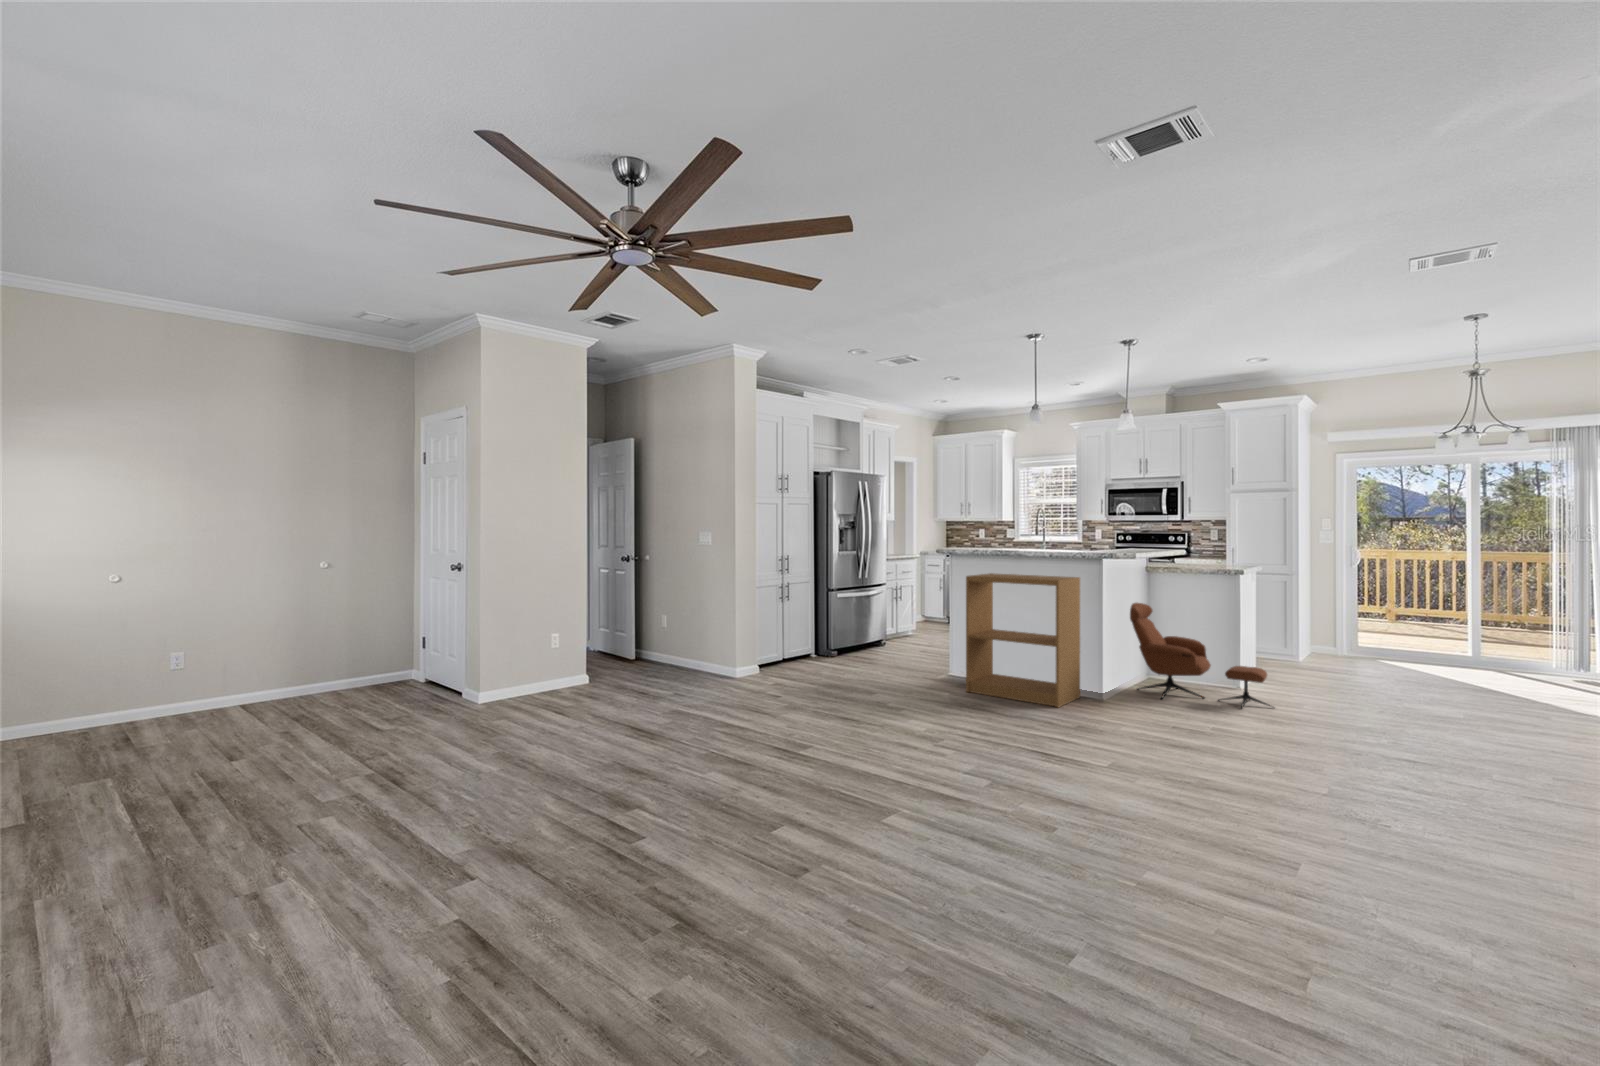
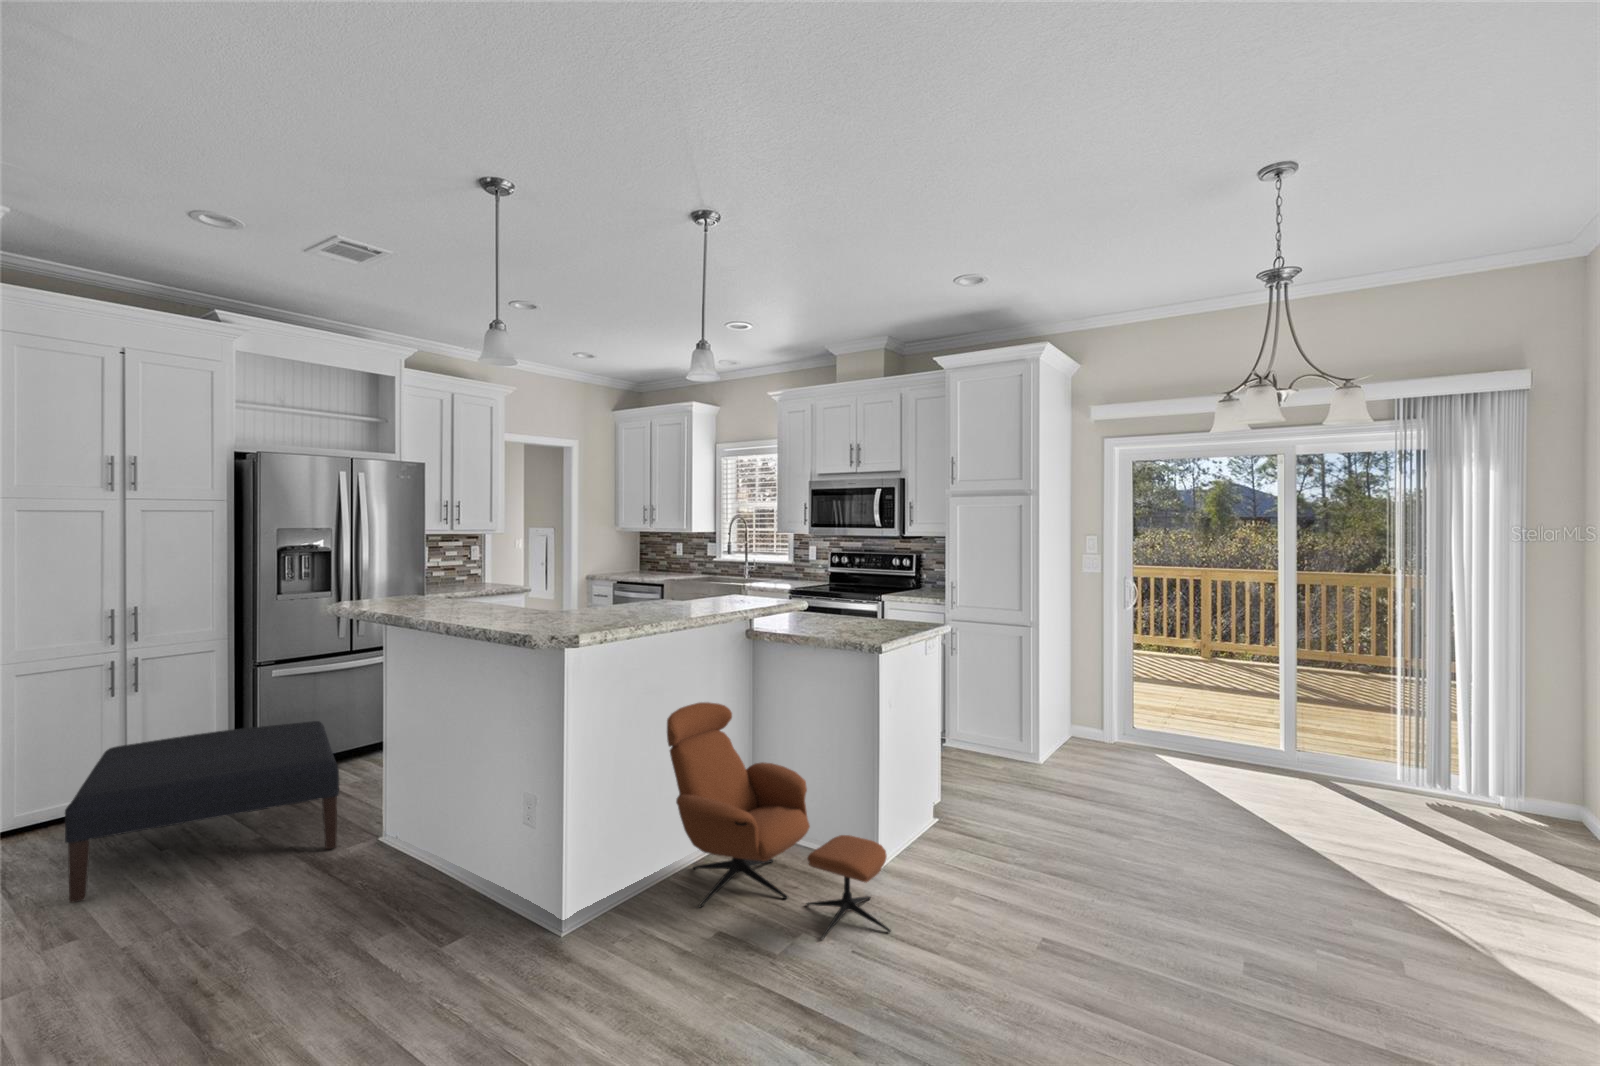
bookshelf: present [966,573,1080,707] -> none [333,649,544,958]
ottoman: none [790,621,931,689] -> present [65,721,339,903]

